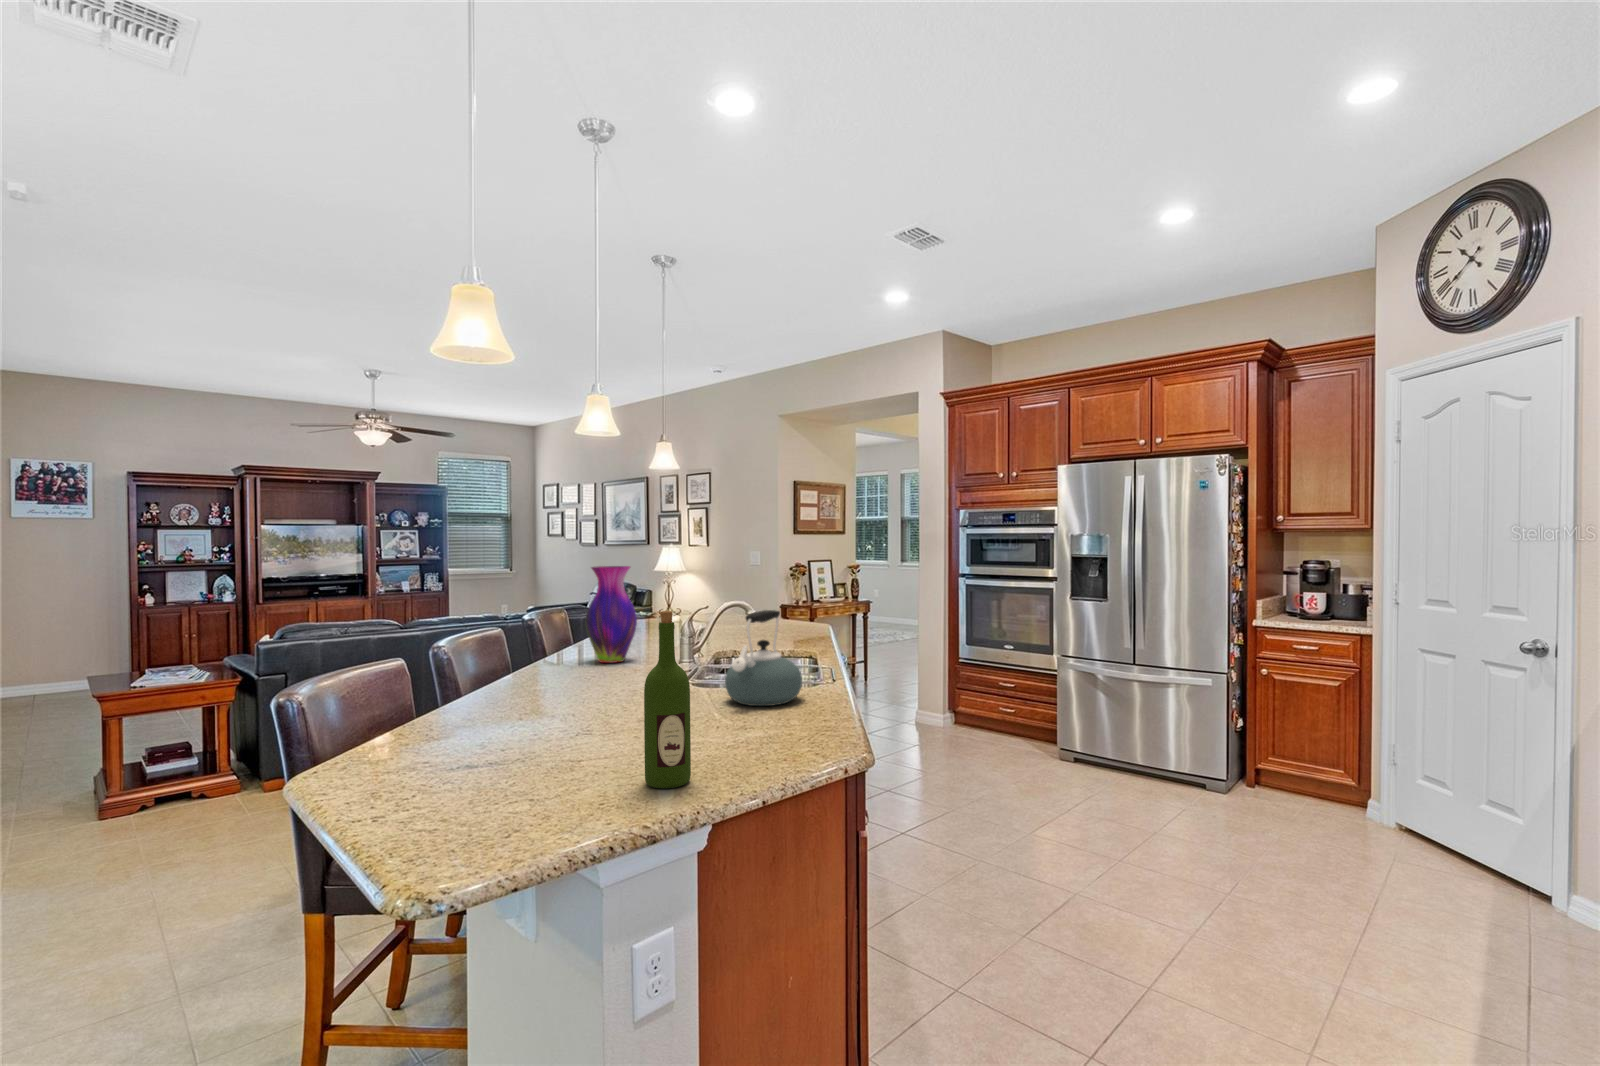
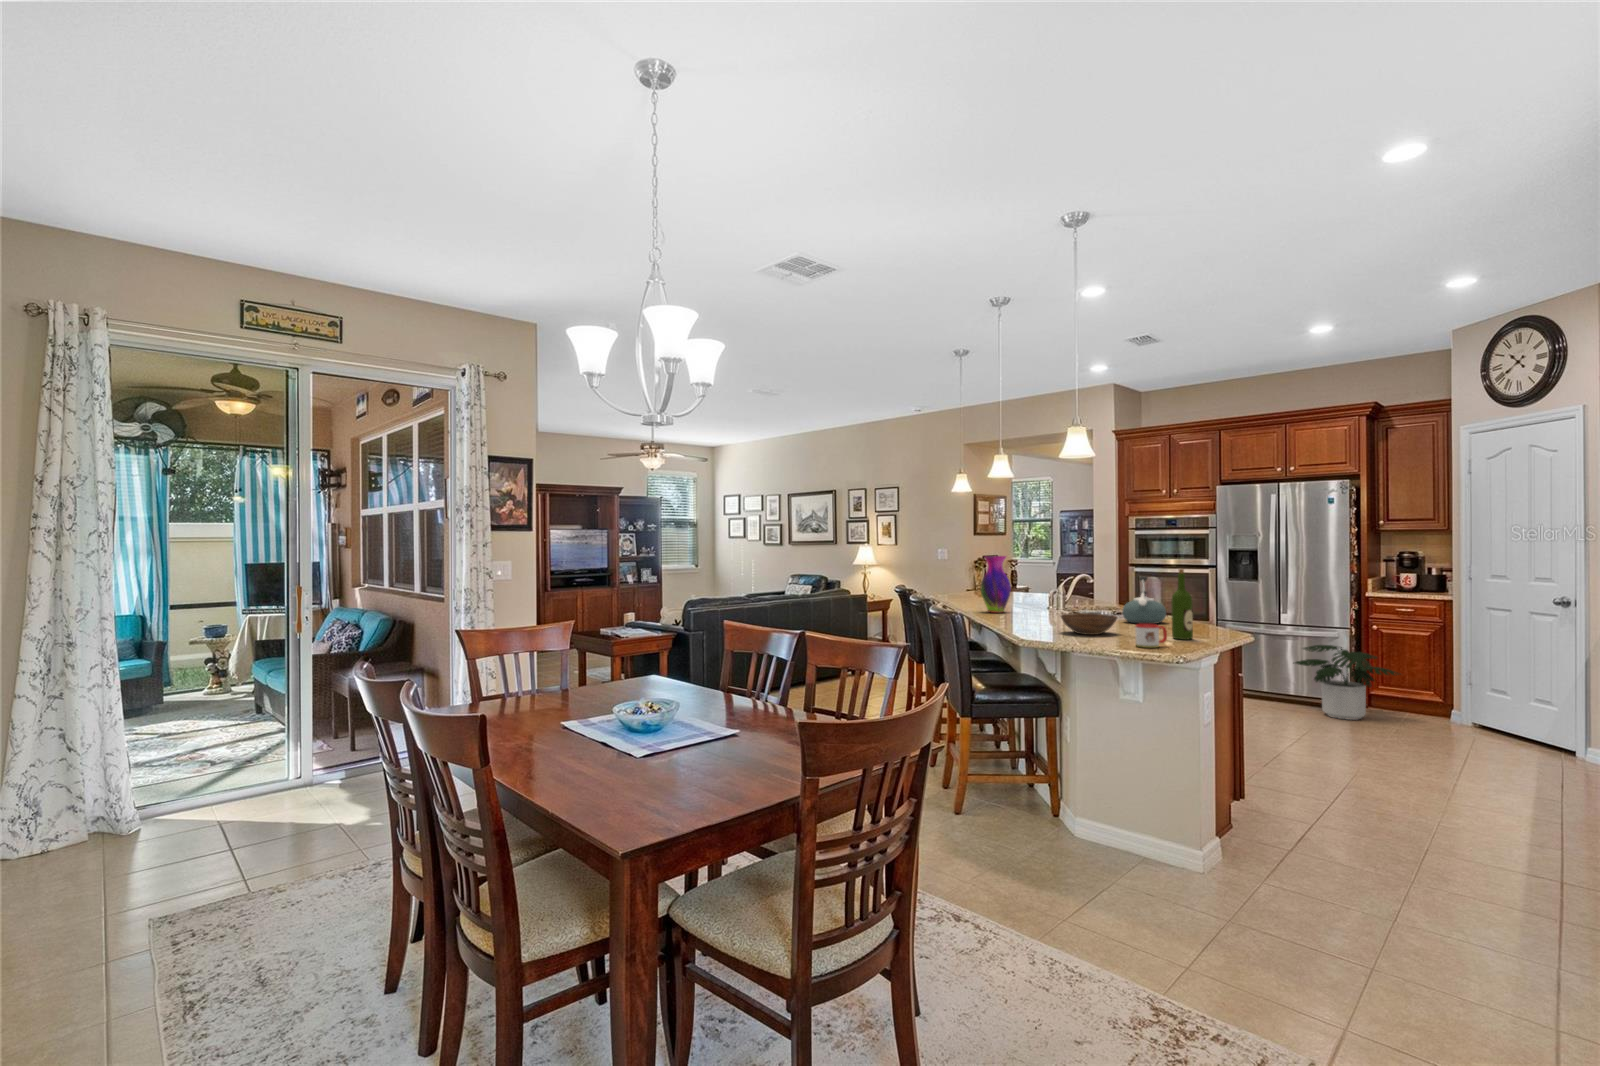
bowl: none [474,696,602,754] -> present [1061,613,1117,635]
potted plant: none [1145,697,1297,815] -> present [1295,645,1399,720]
mug: none [434,767,522,847] -> present [1135,624,1167,648]

